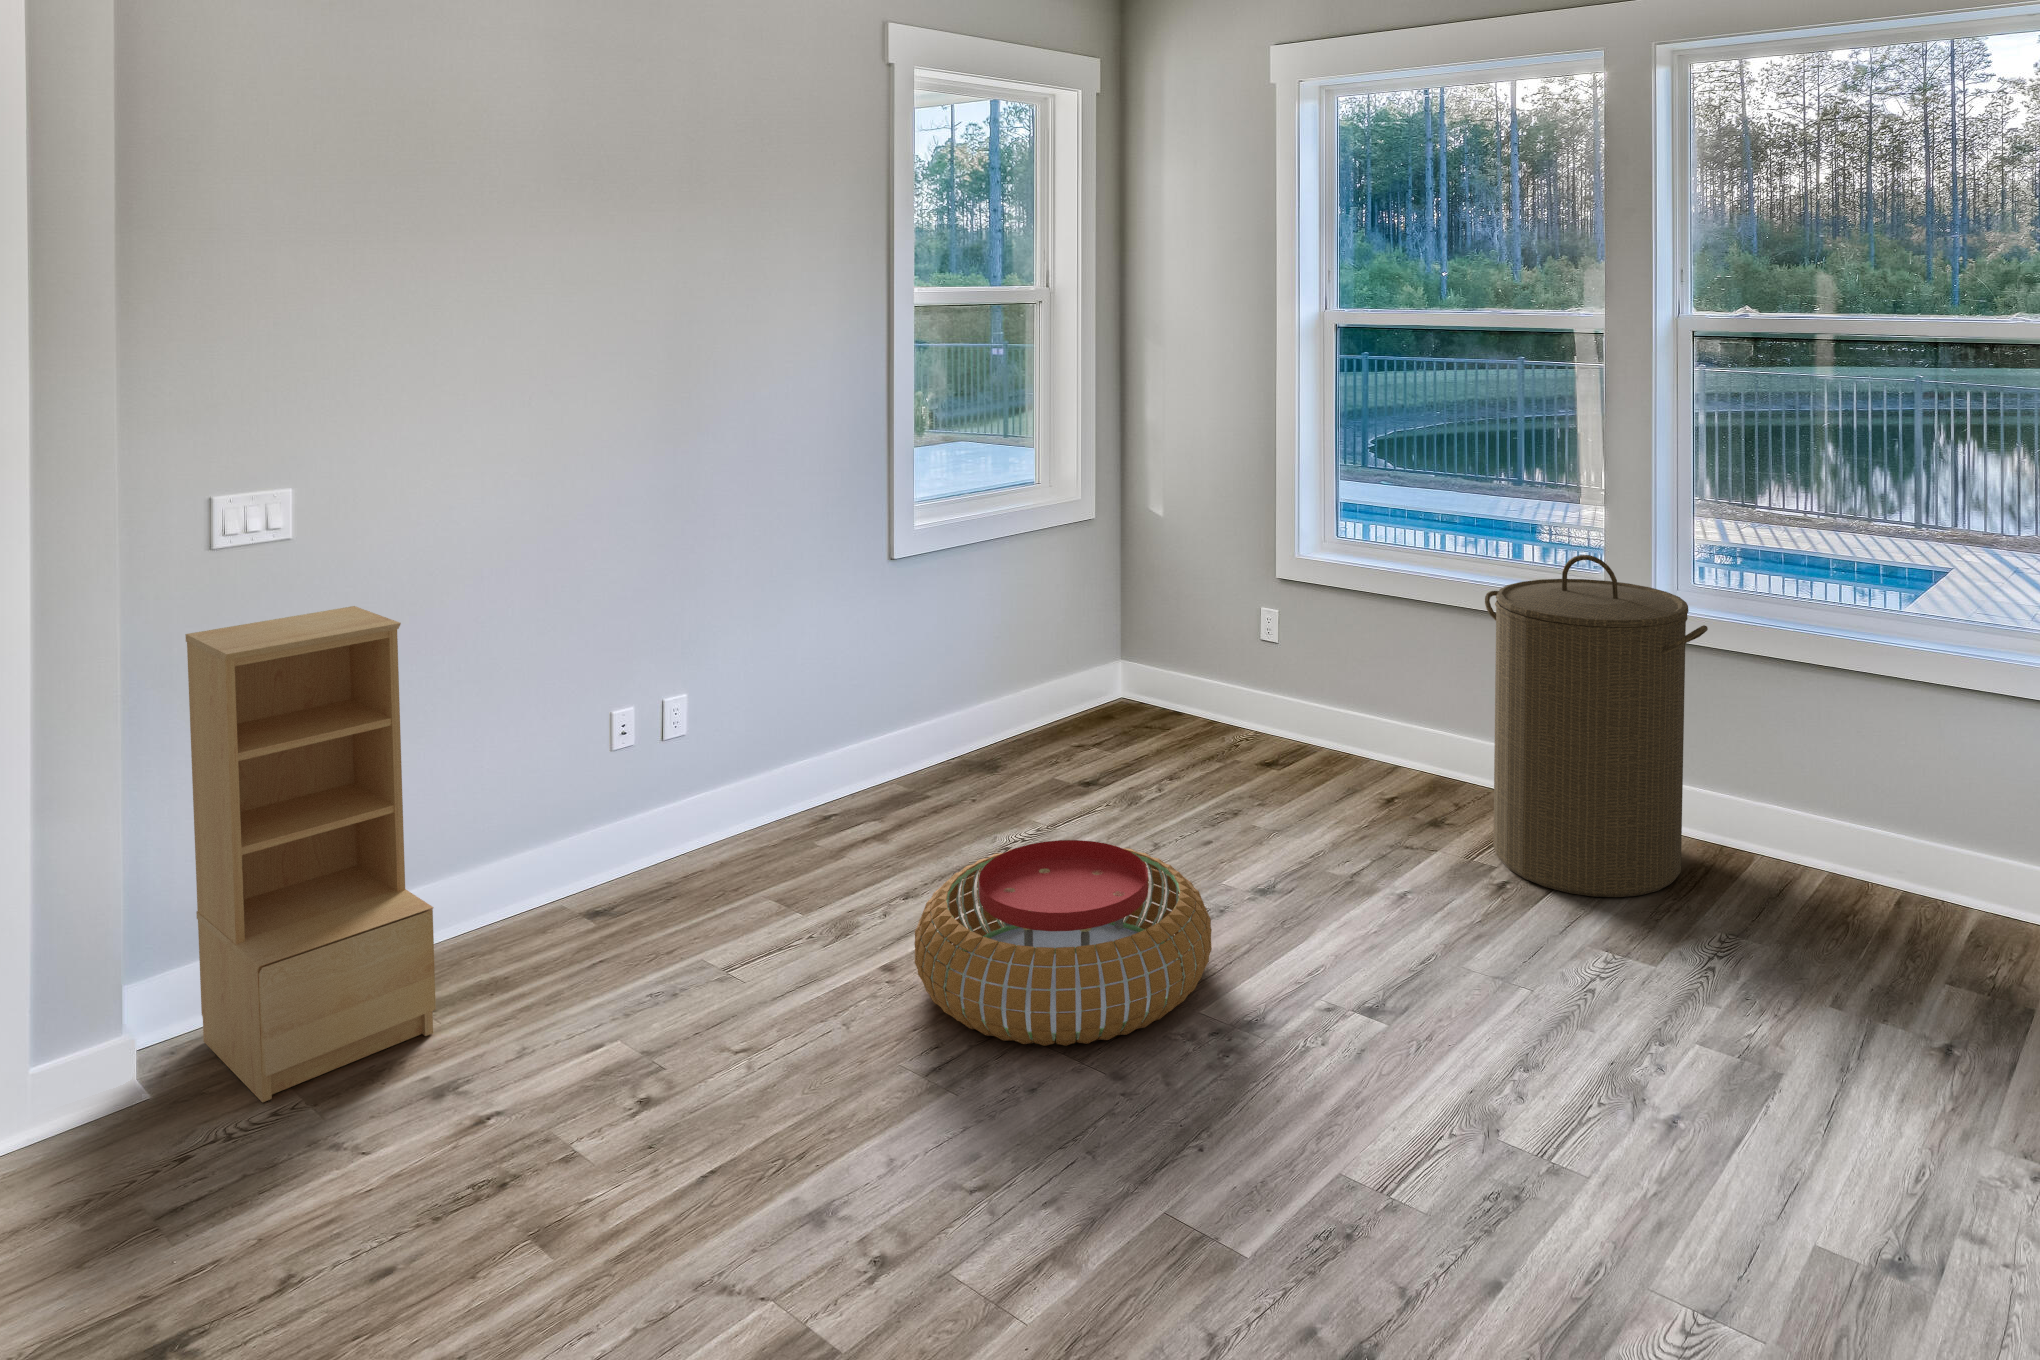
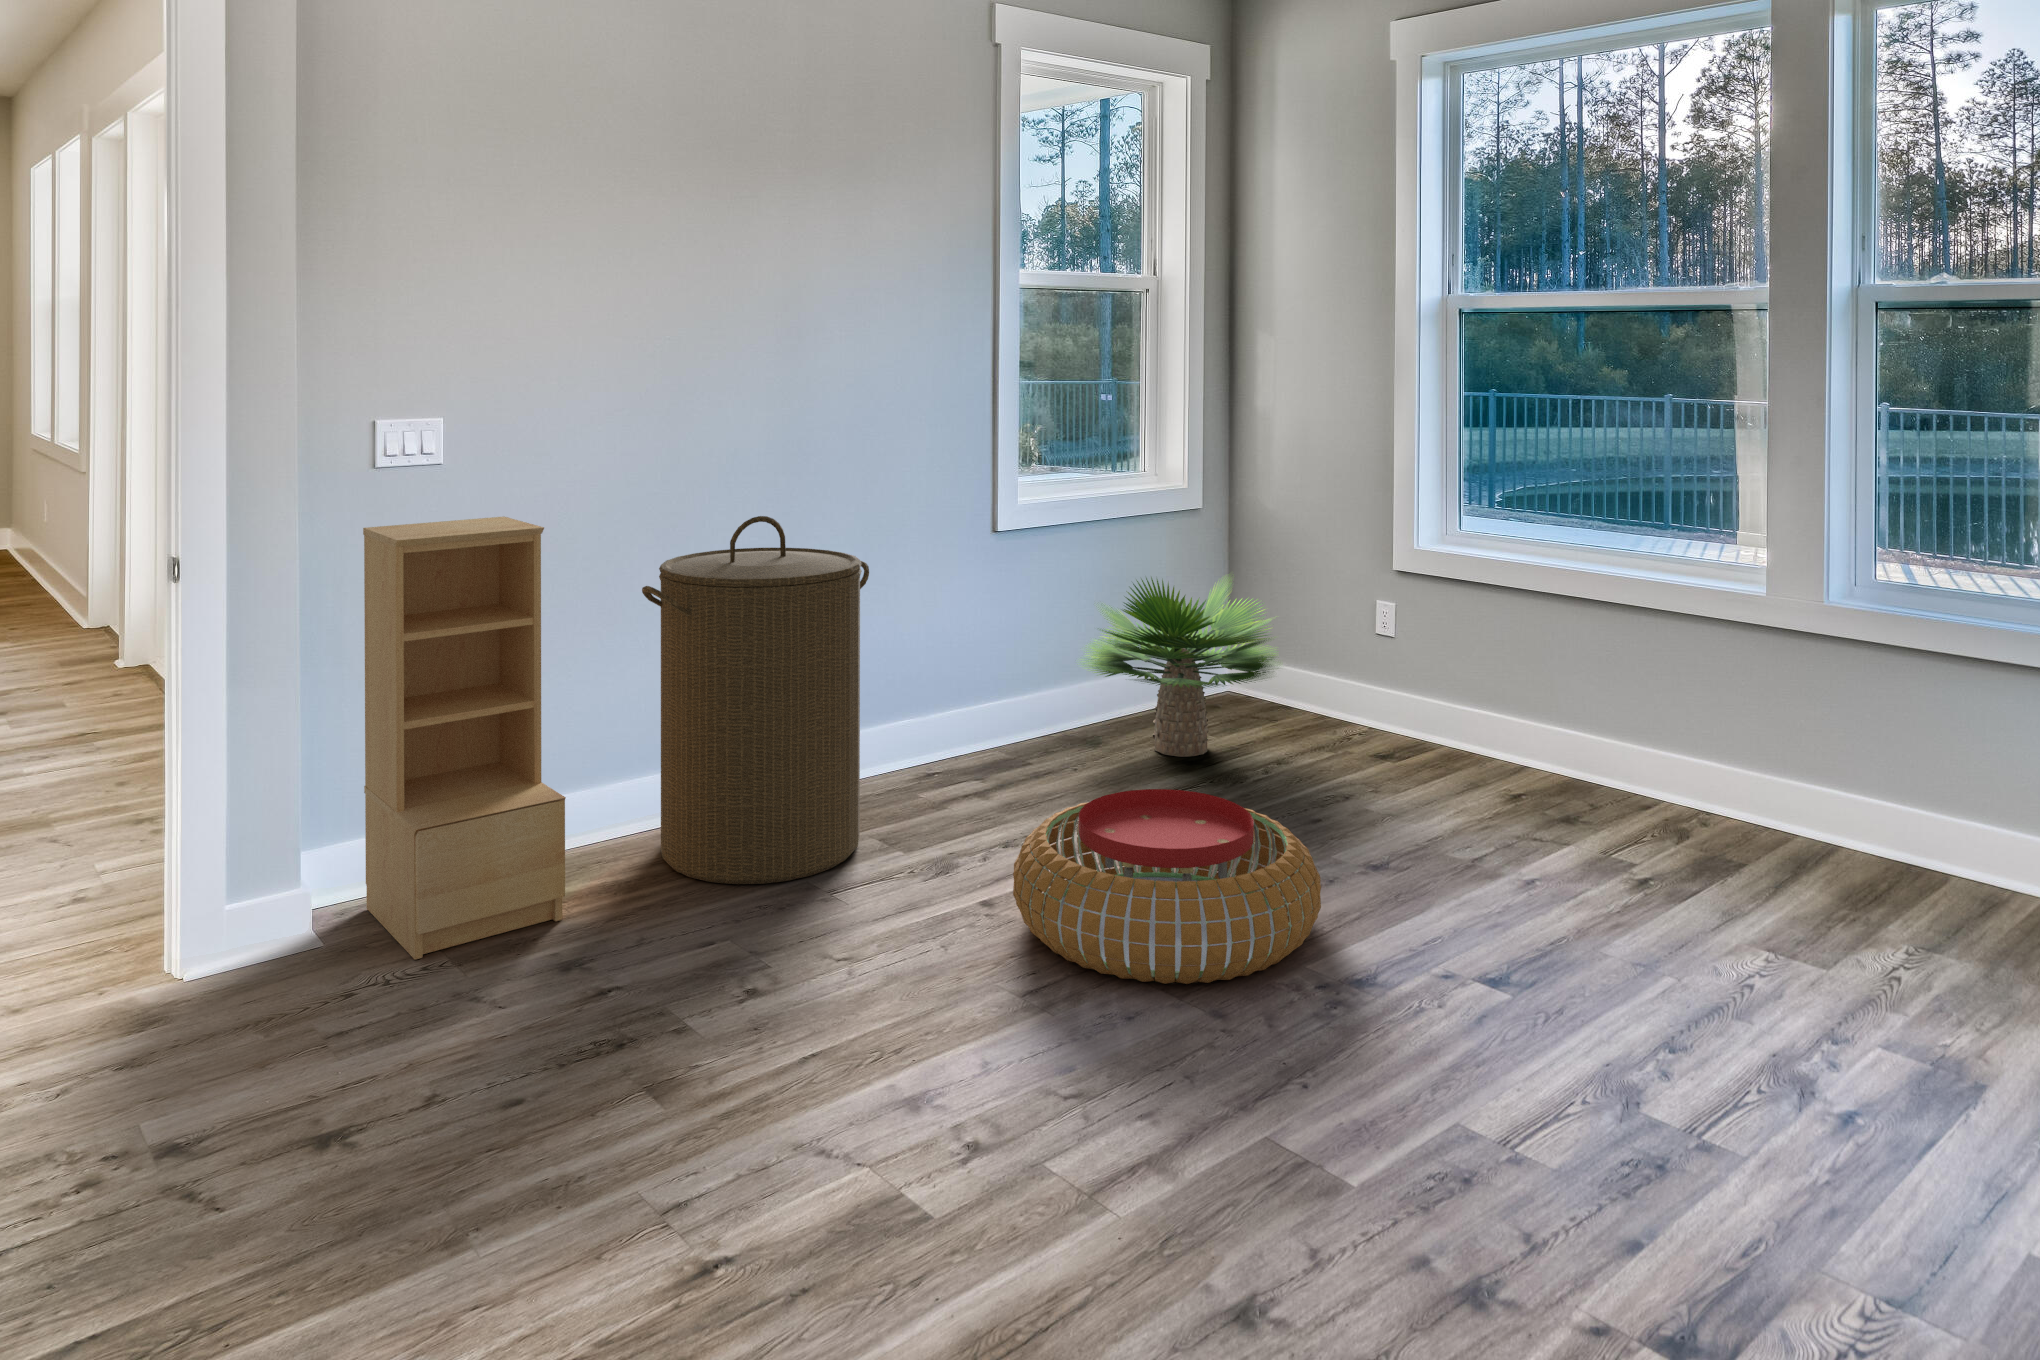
laundry hamper: present [1485,555,1708,897] -> present [642,516,869,884]
potted plant: none [969,596,1176,779] -> present [1081,577,1278,757]

